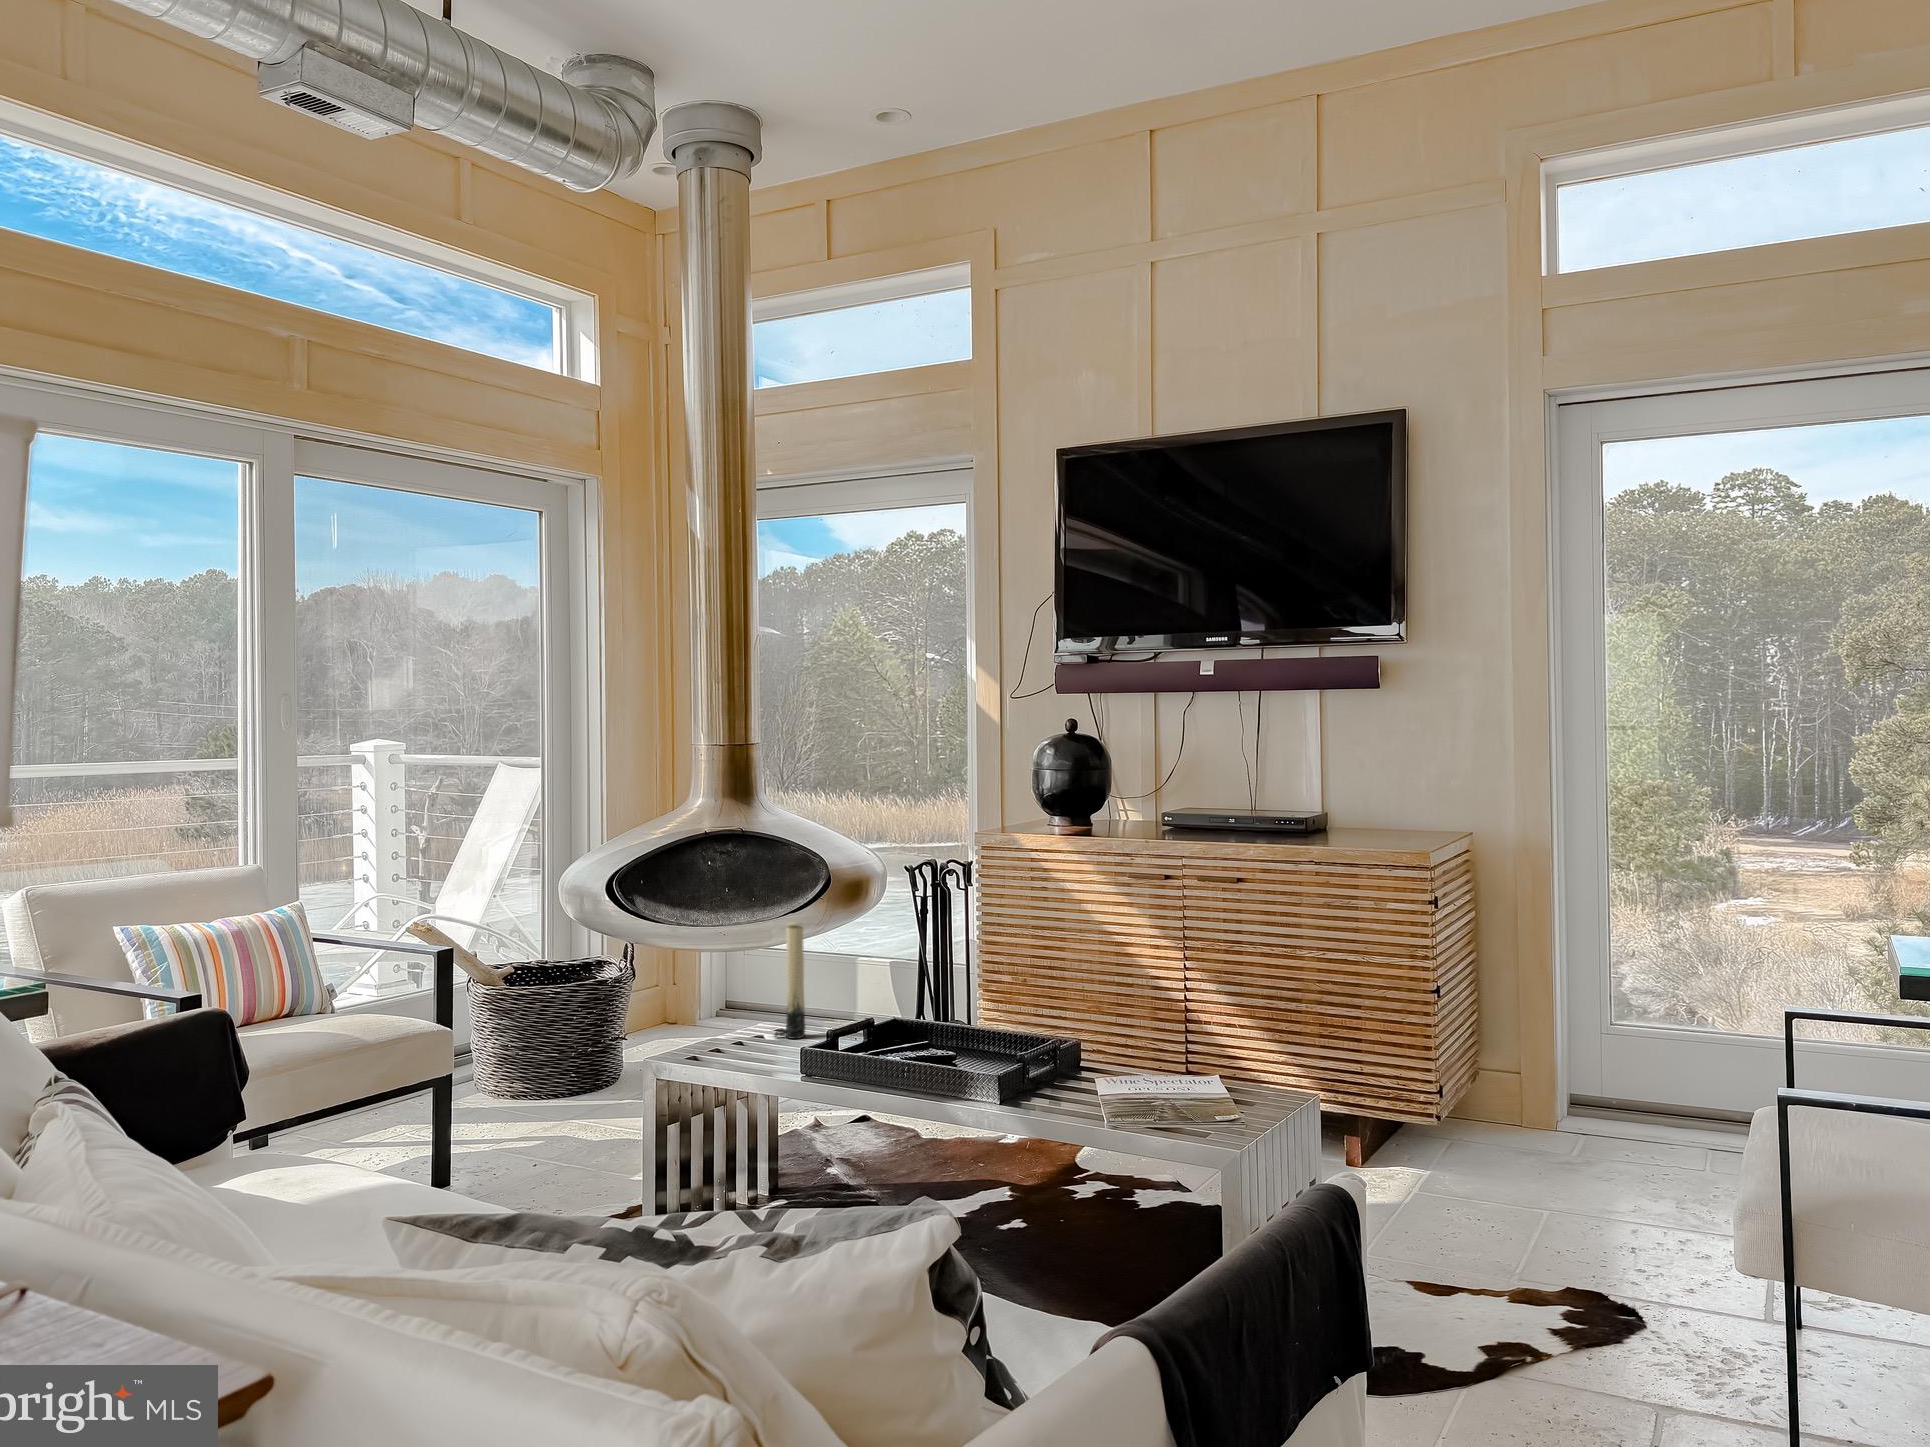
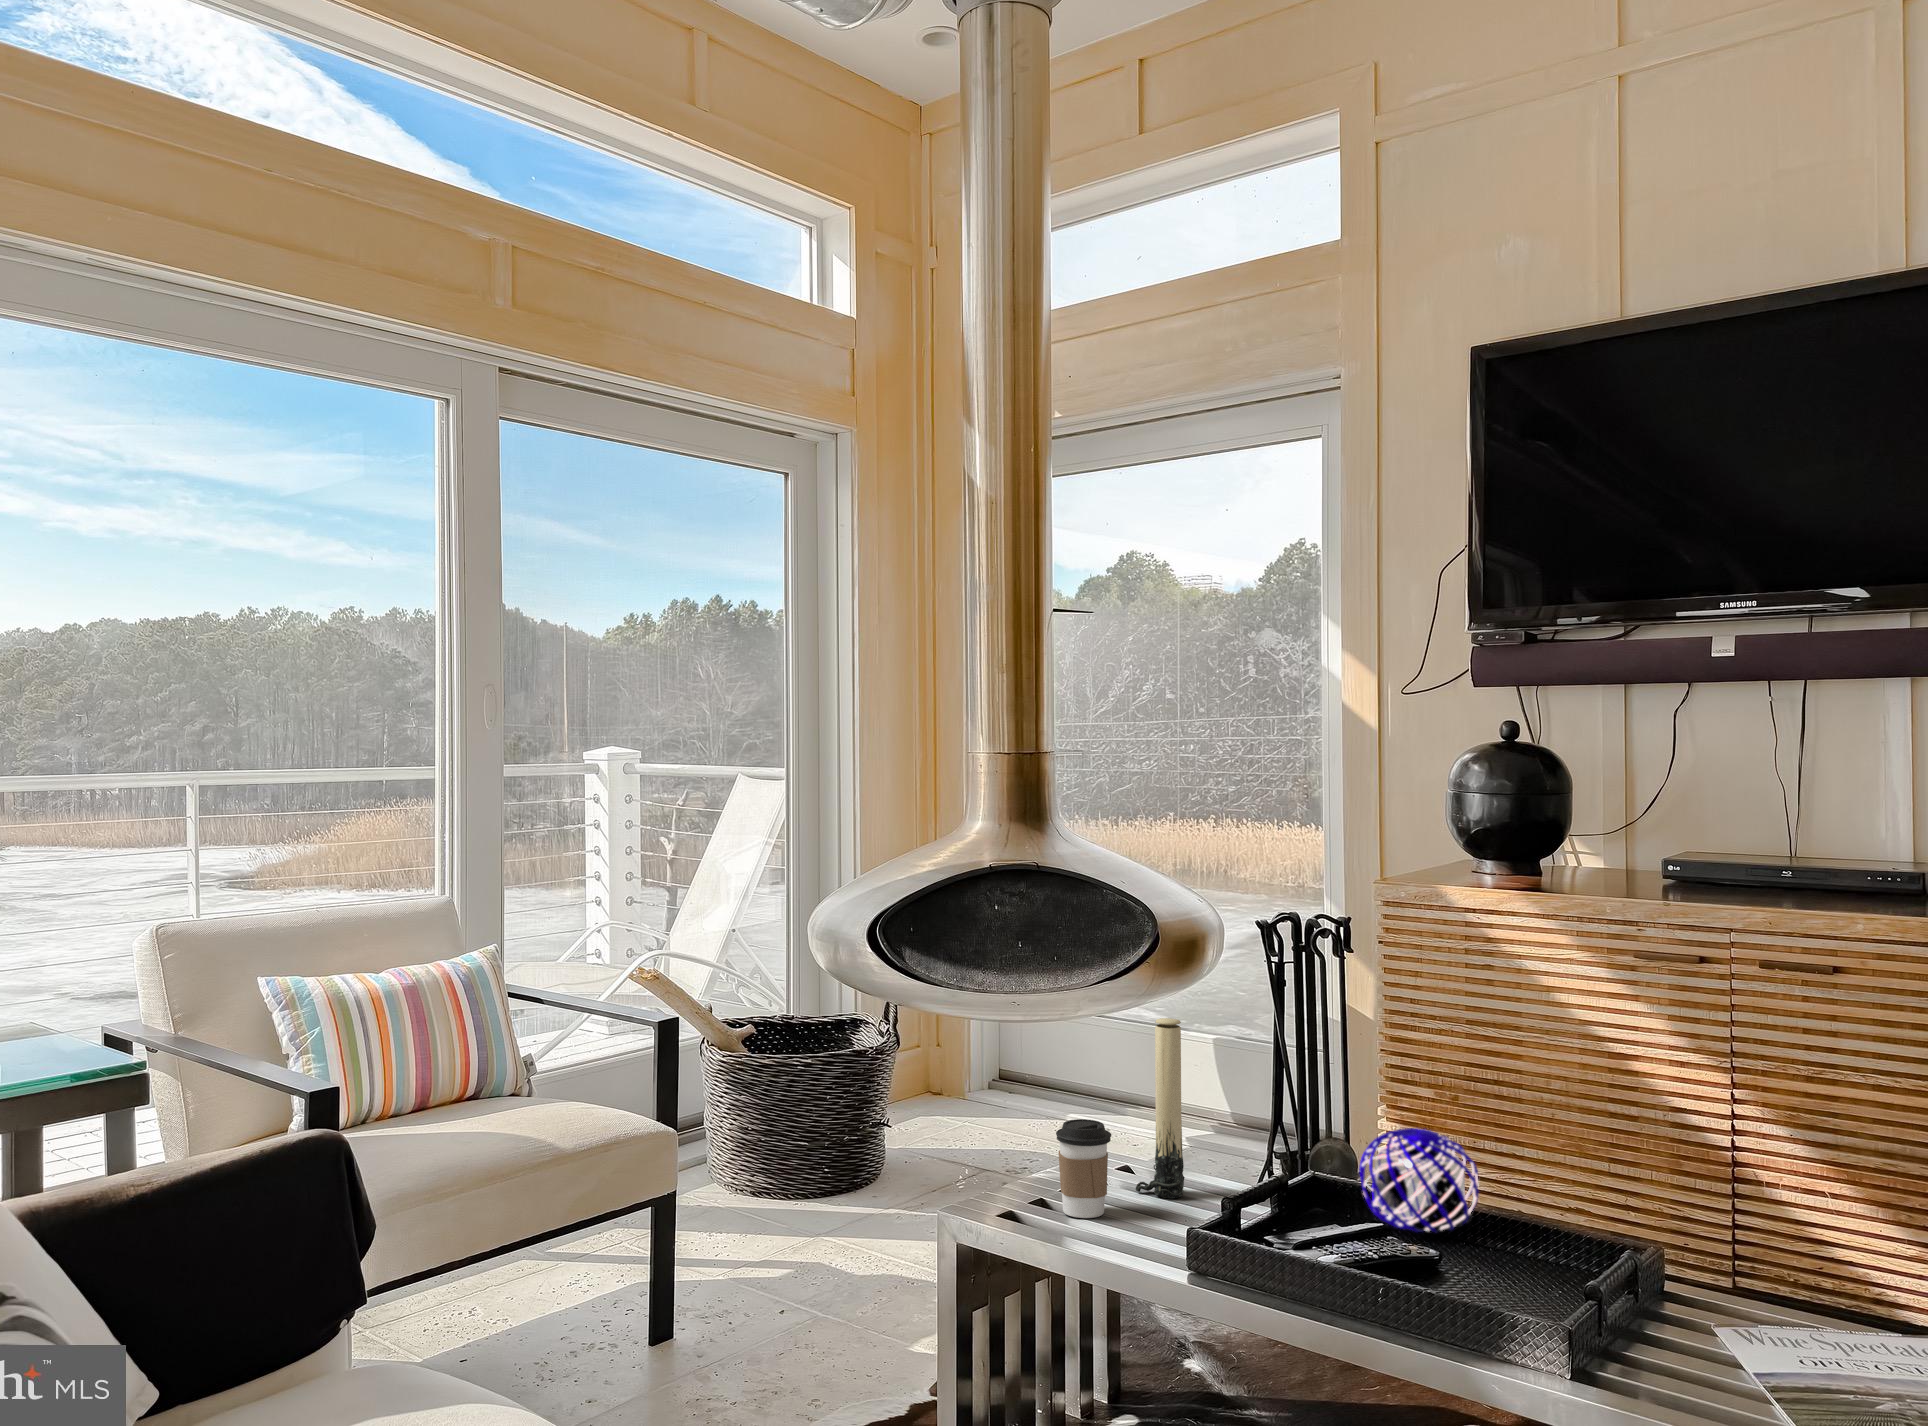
decorative orb: none [908,980,979,1041] -> present [1359,1128,1479,1232]
coffee cup: none [717,989,754,1052] -> present [1056,1119,1111,1218]

